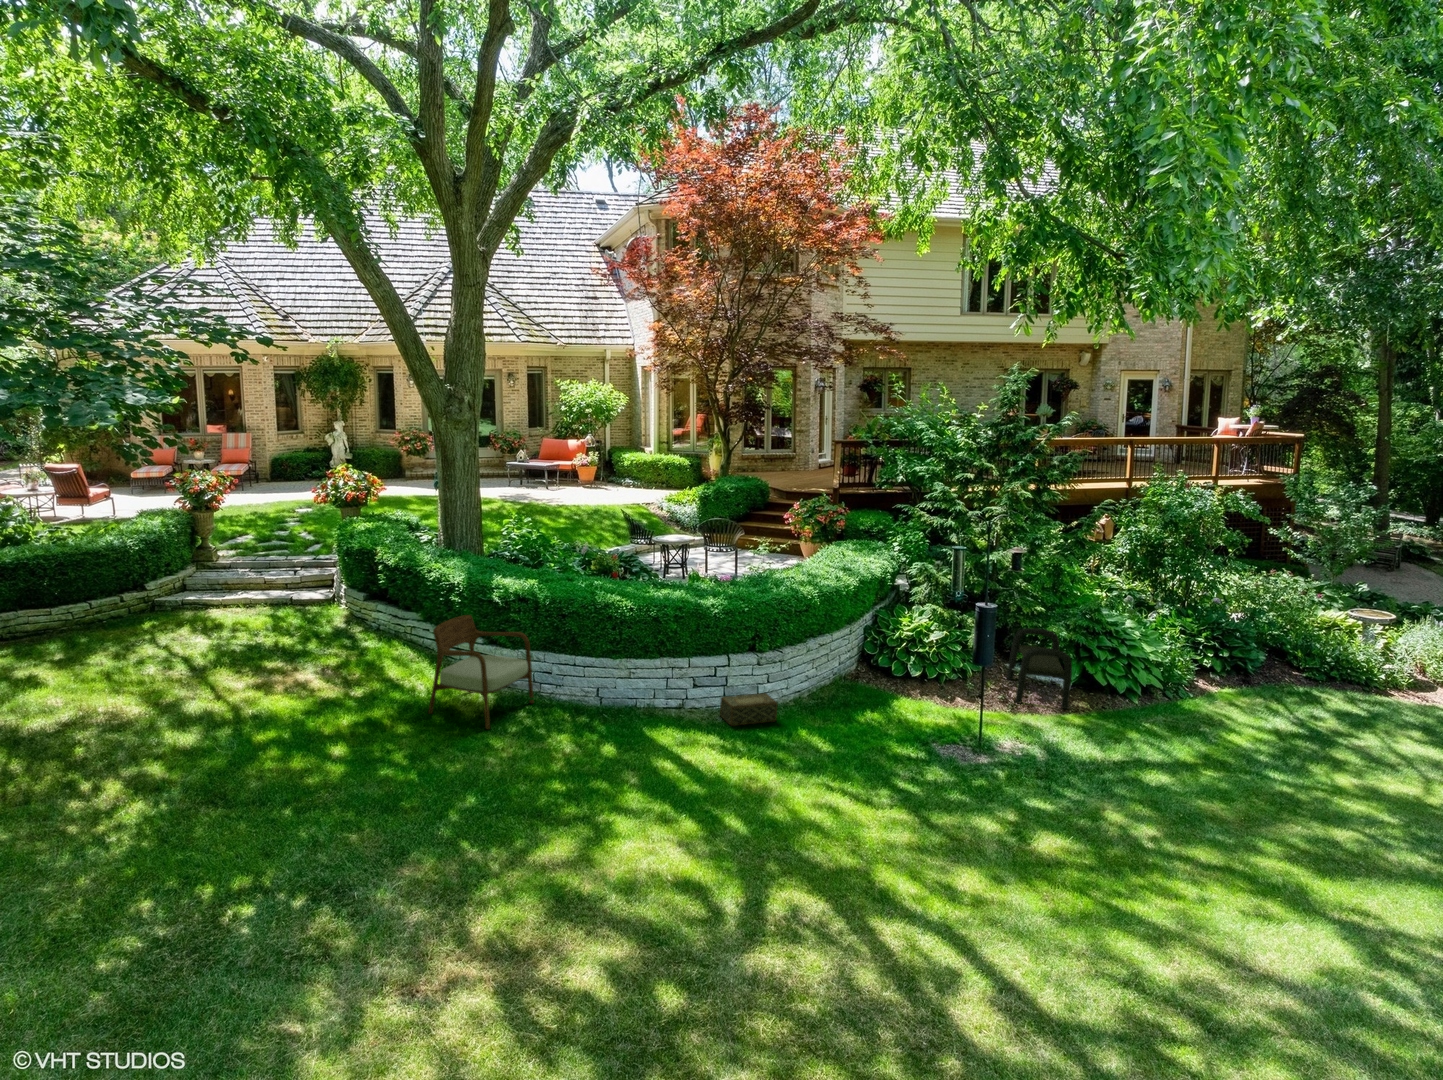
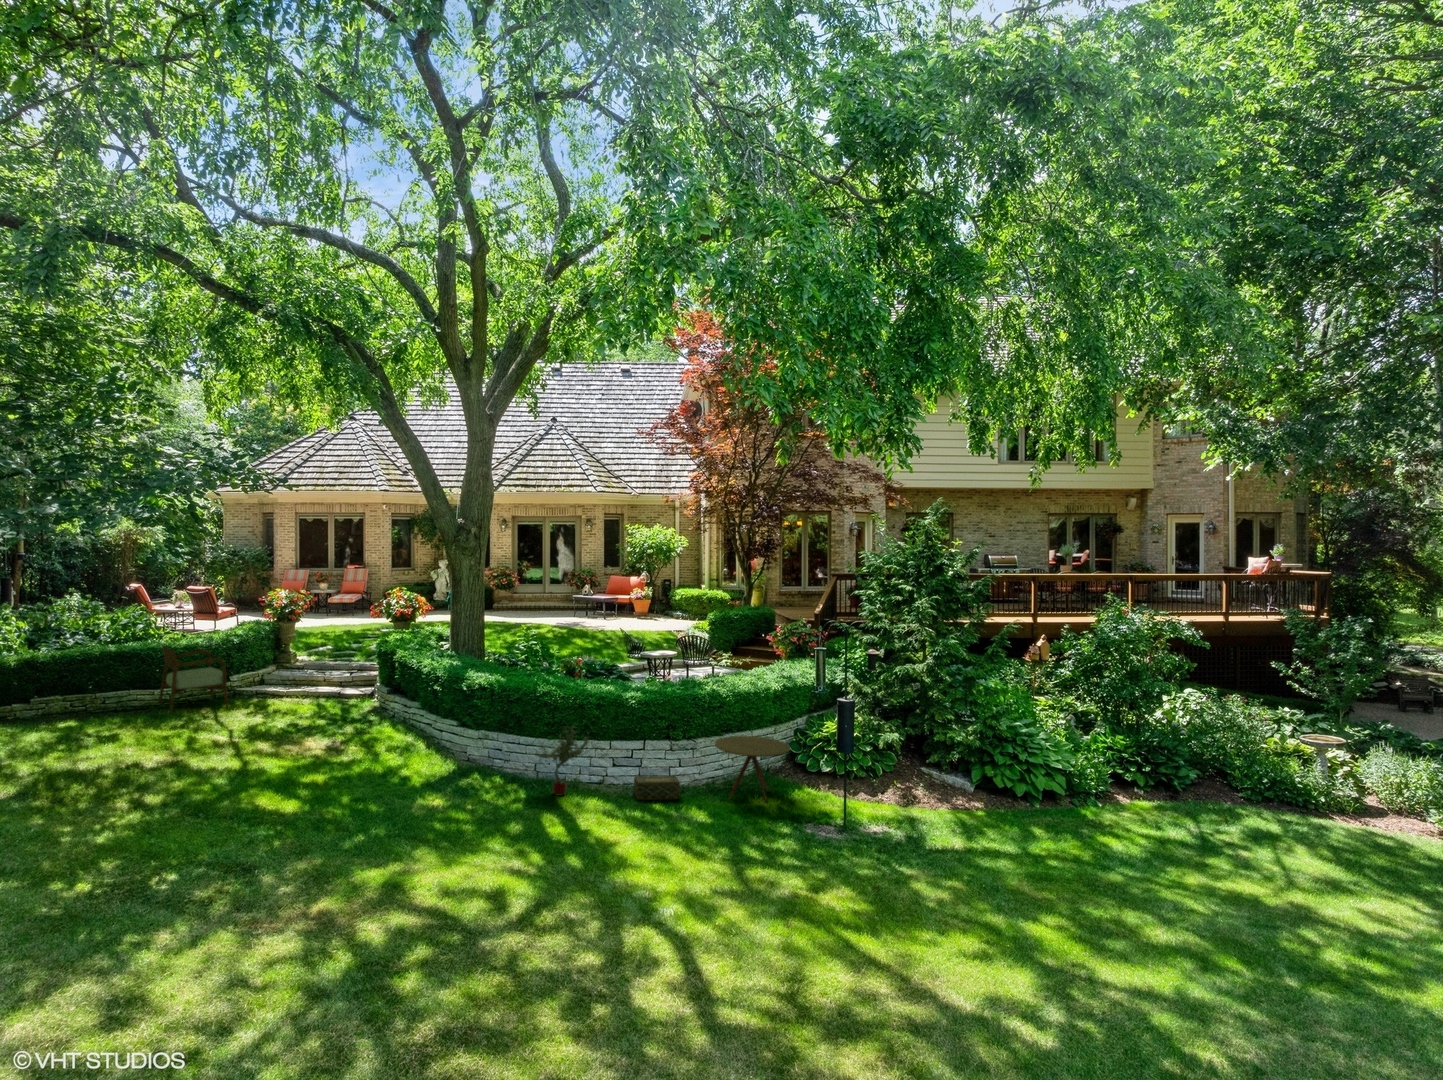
armchair: present [428,615,534,729] -> present [158,645,228,712]
bench: present [1007,628,1072,709] -> none [913,736,968,809]
round table: none [808,640,896,718] -> present [715,736,790,803]
potted tree: none [605,643,676,728] -> present [535,726,588,796]

